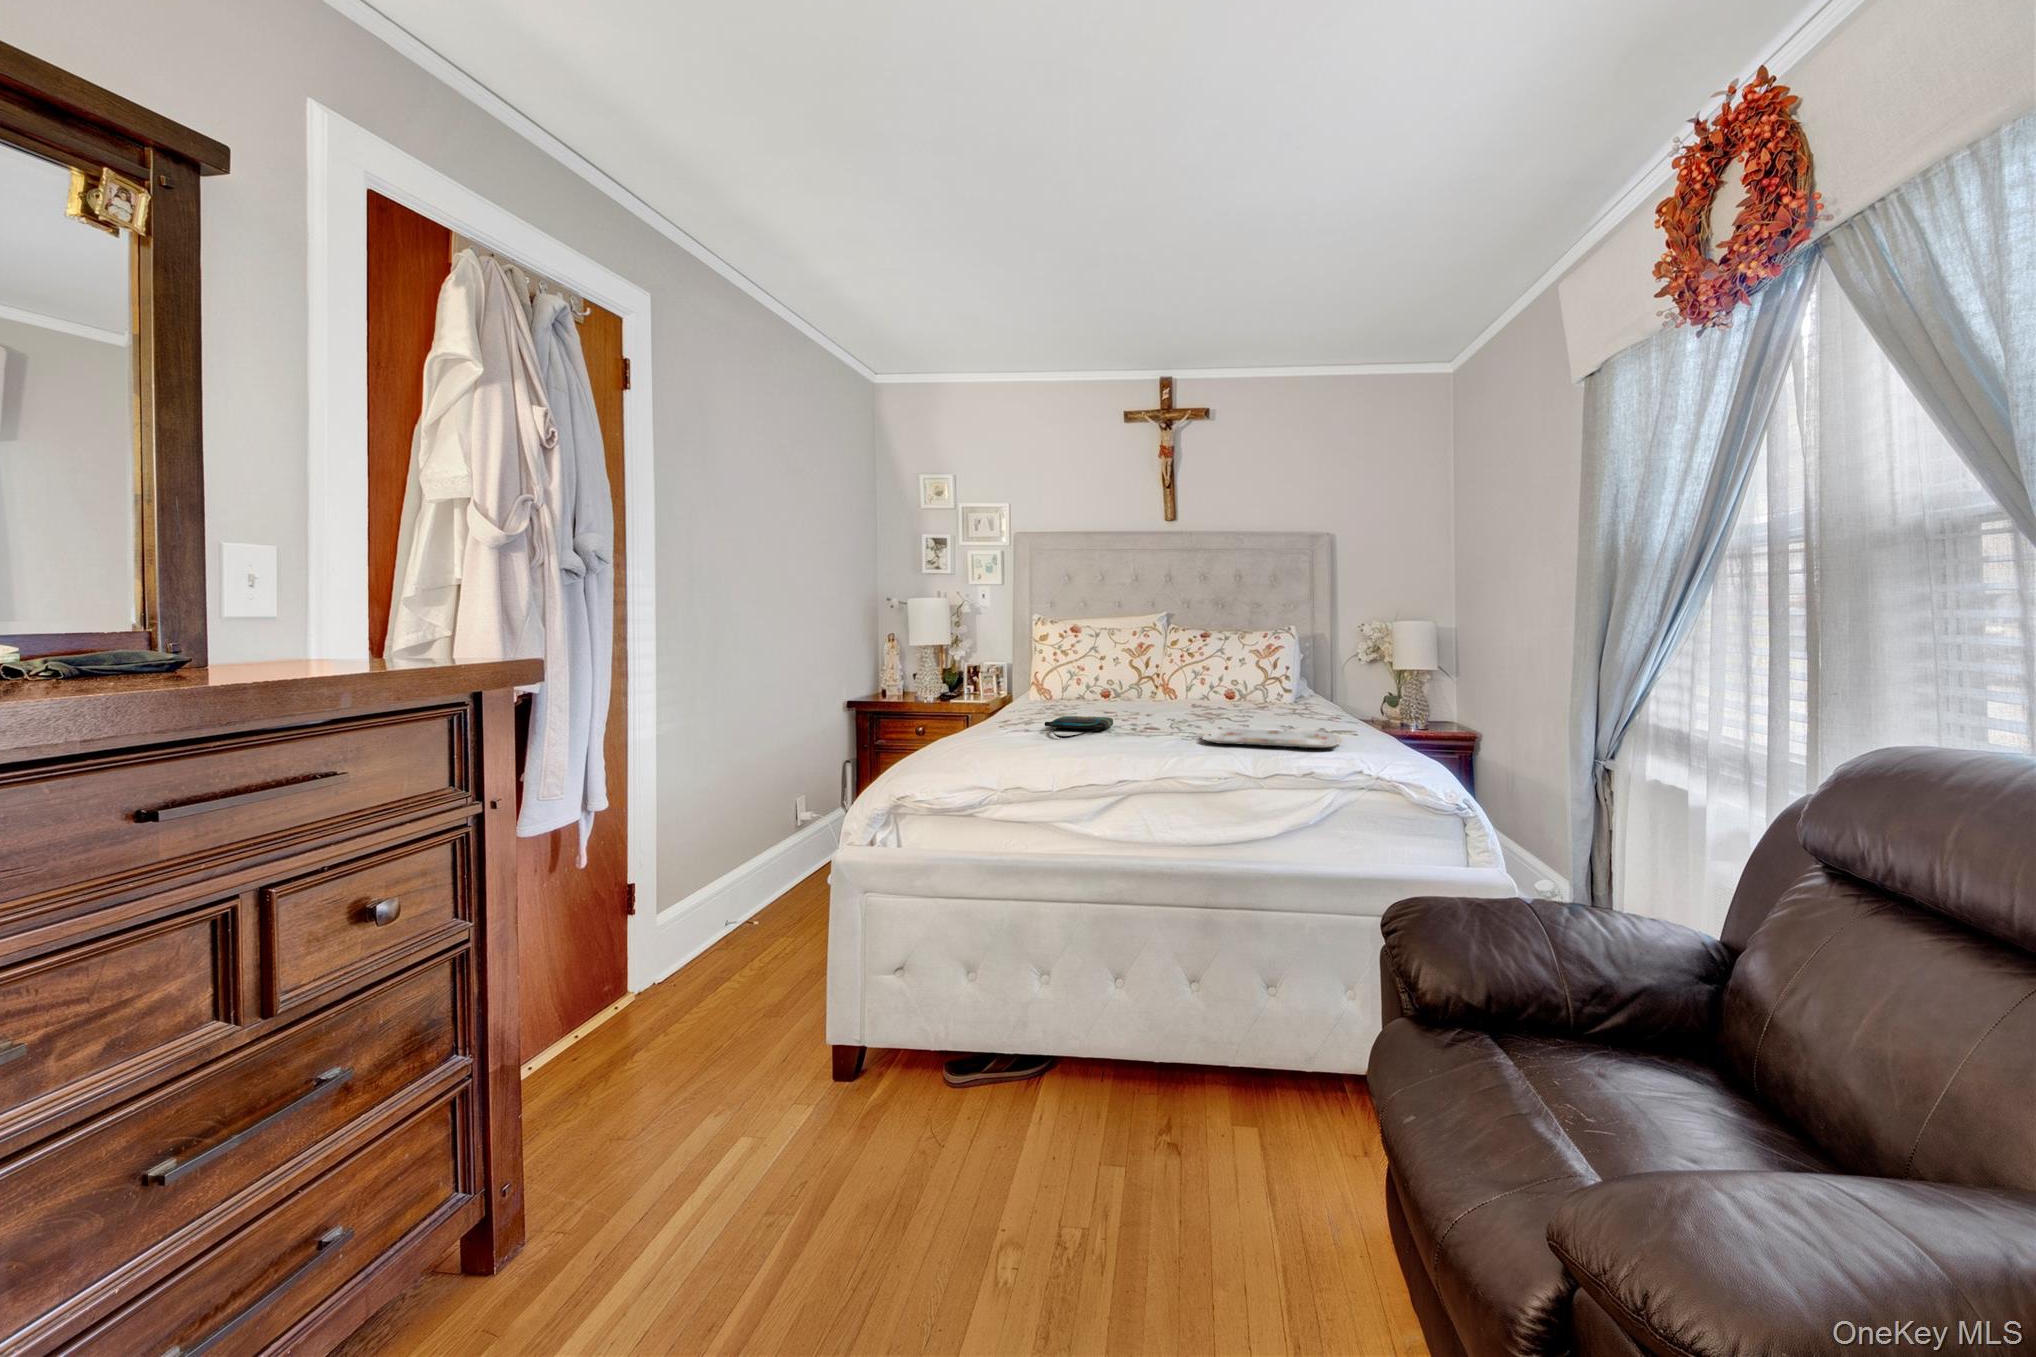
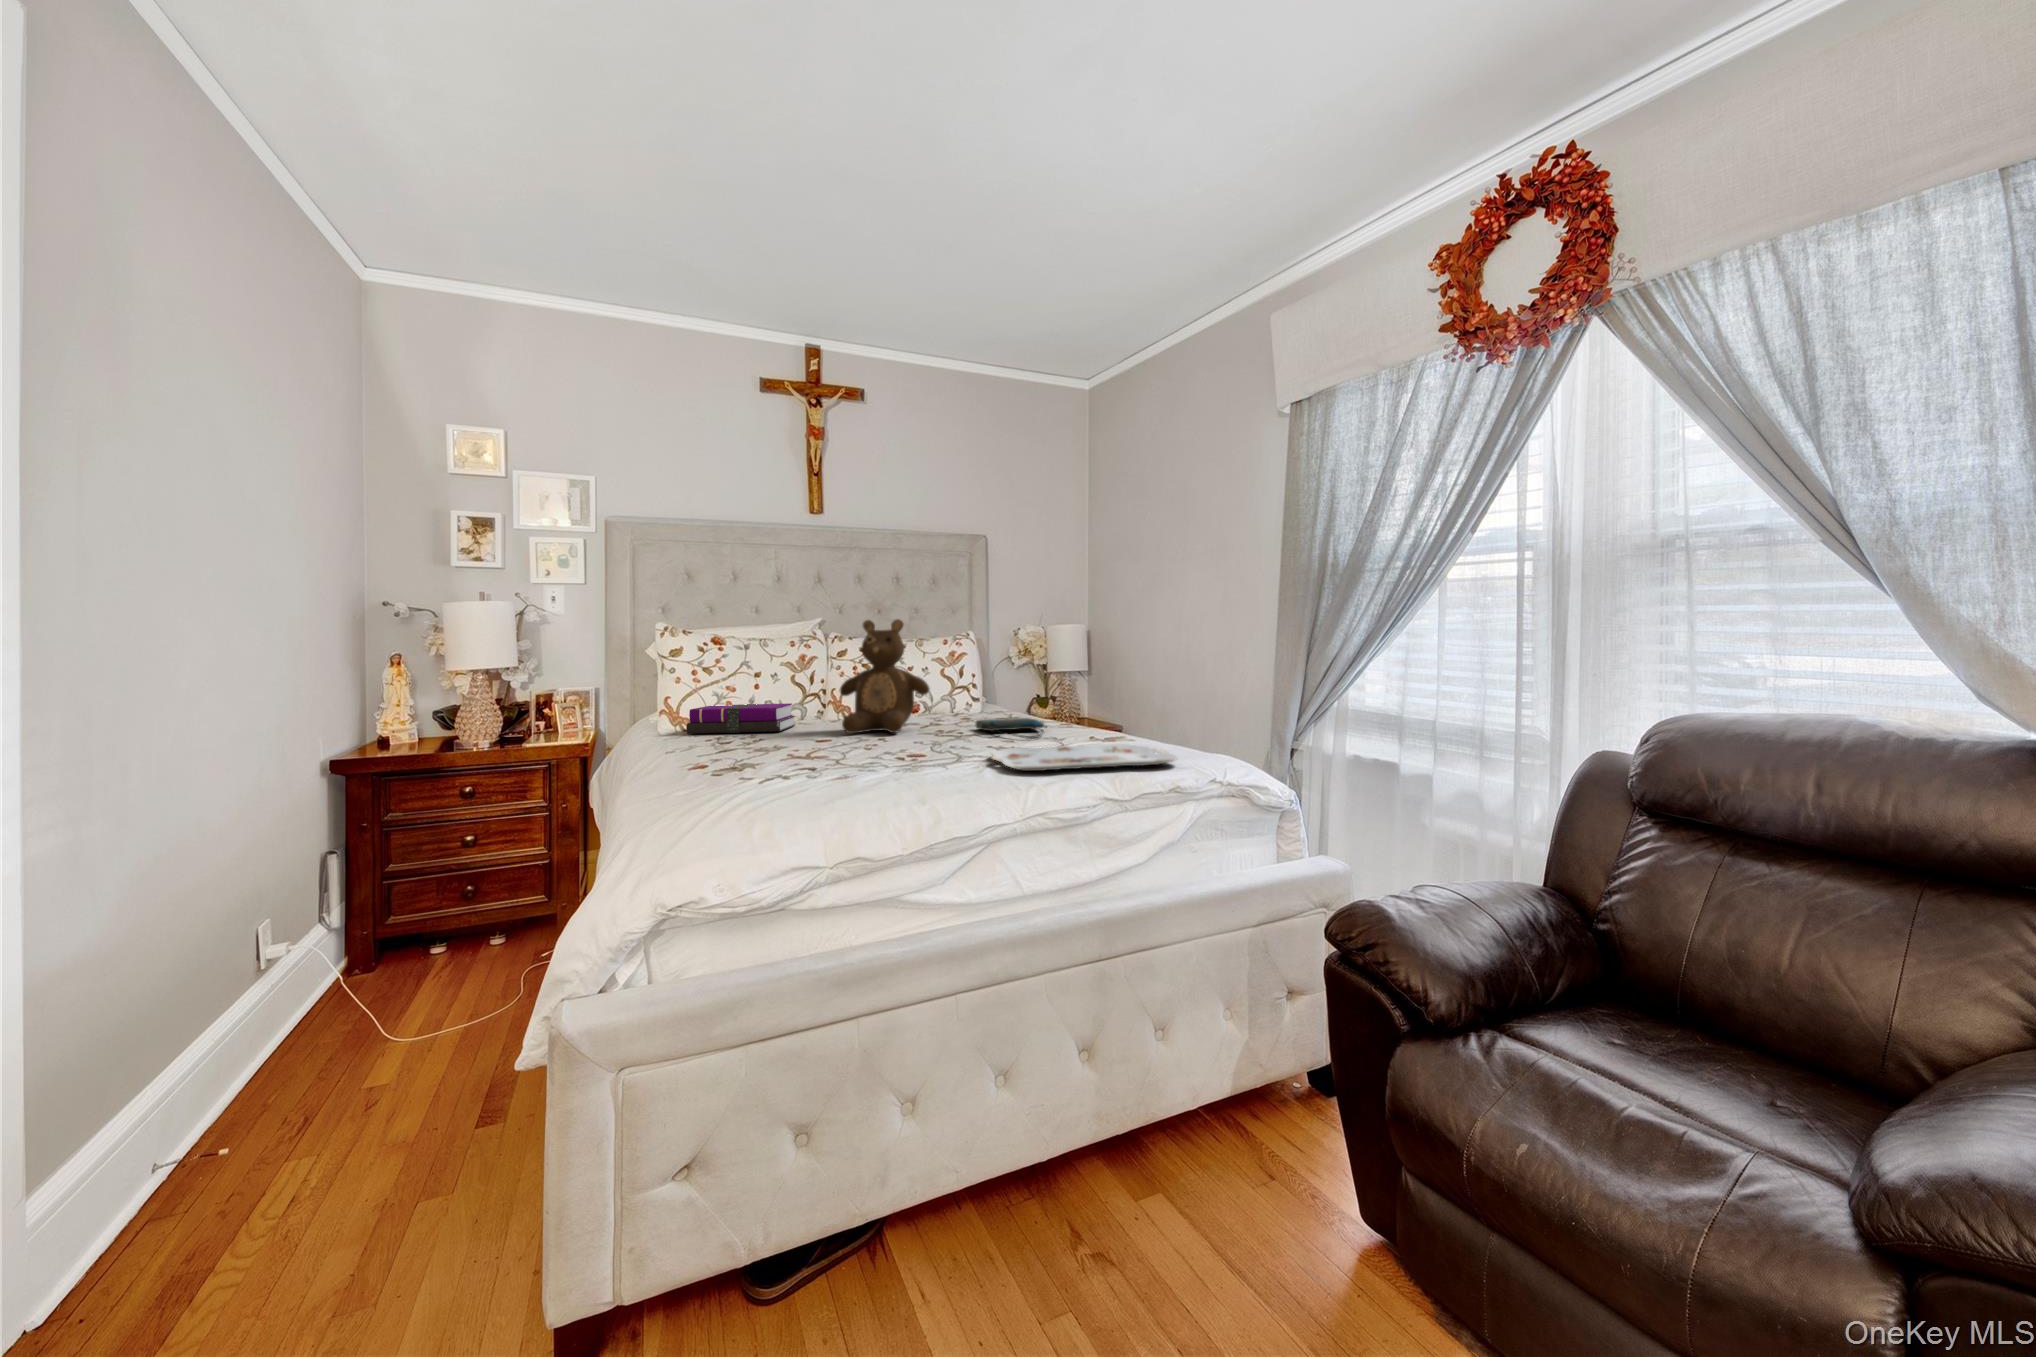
teddy bear: none [1143,621,1216,711] -> present [840,619,930,733]
notebook: none [1043,682,1122,704] -> present [686,703,795,734]
tote bag: present [1045,716,1113,738] -> present [976,718,1047,739]

